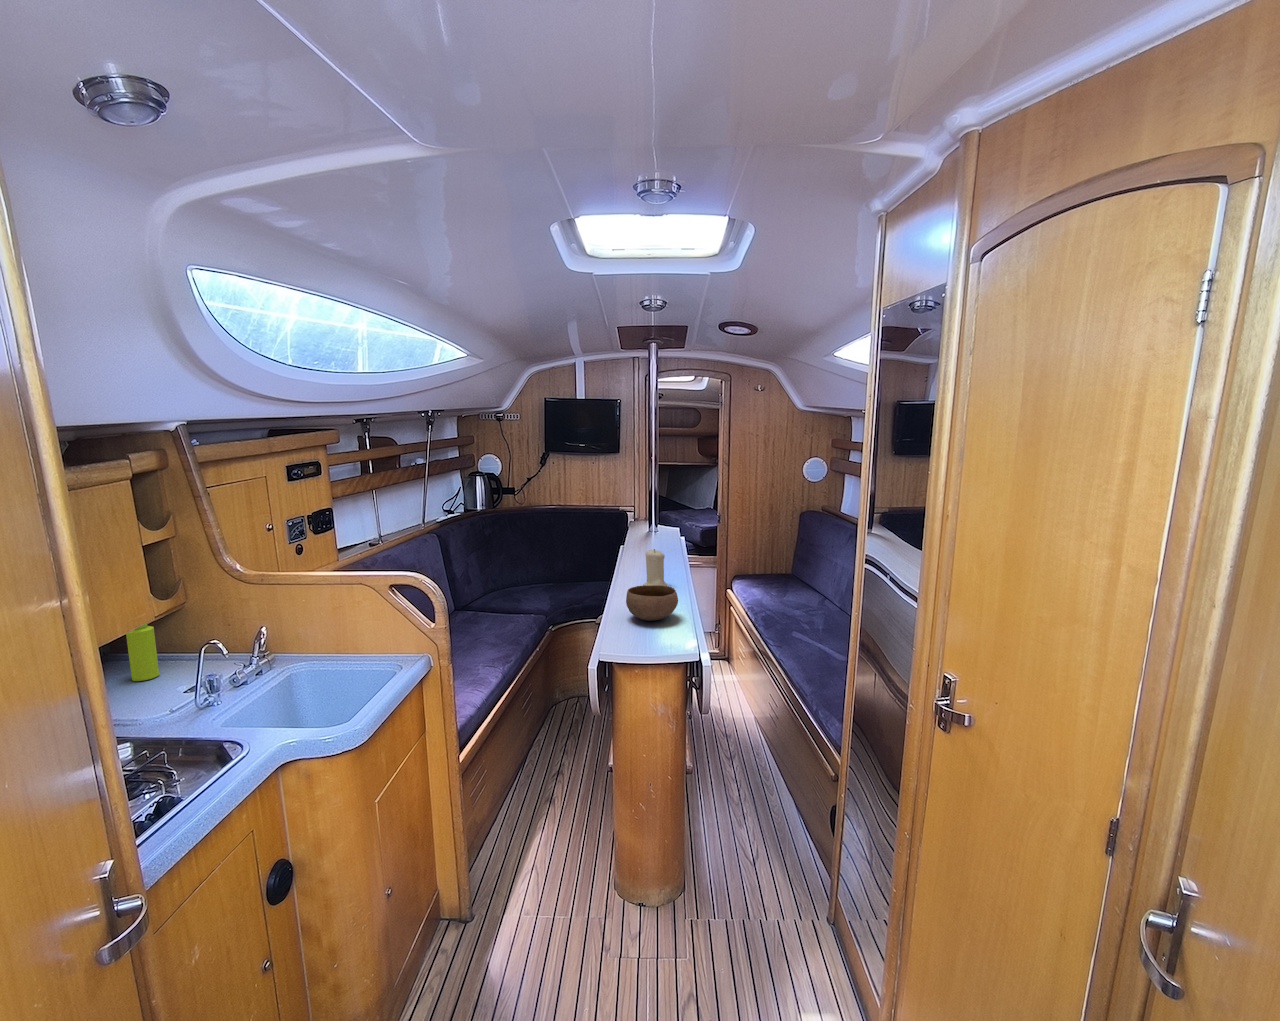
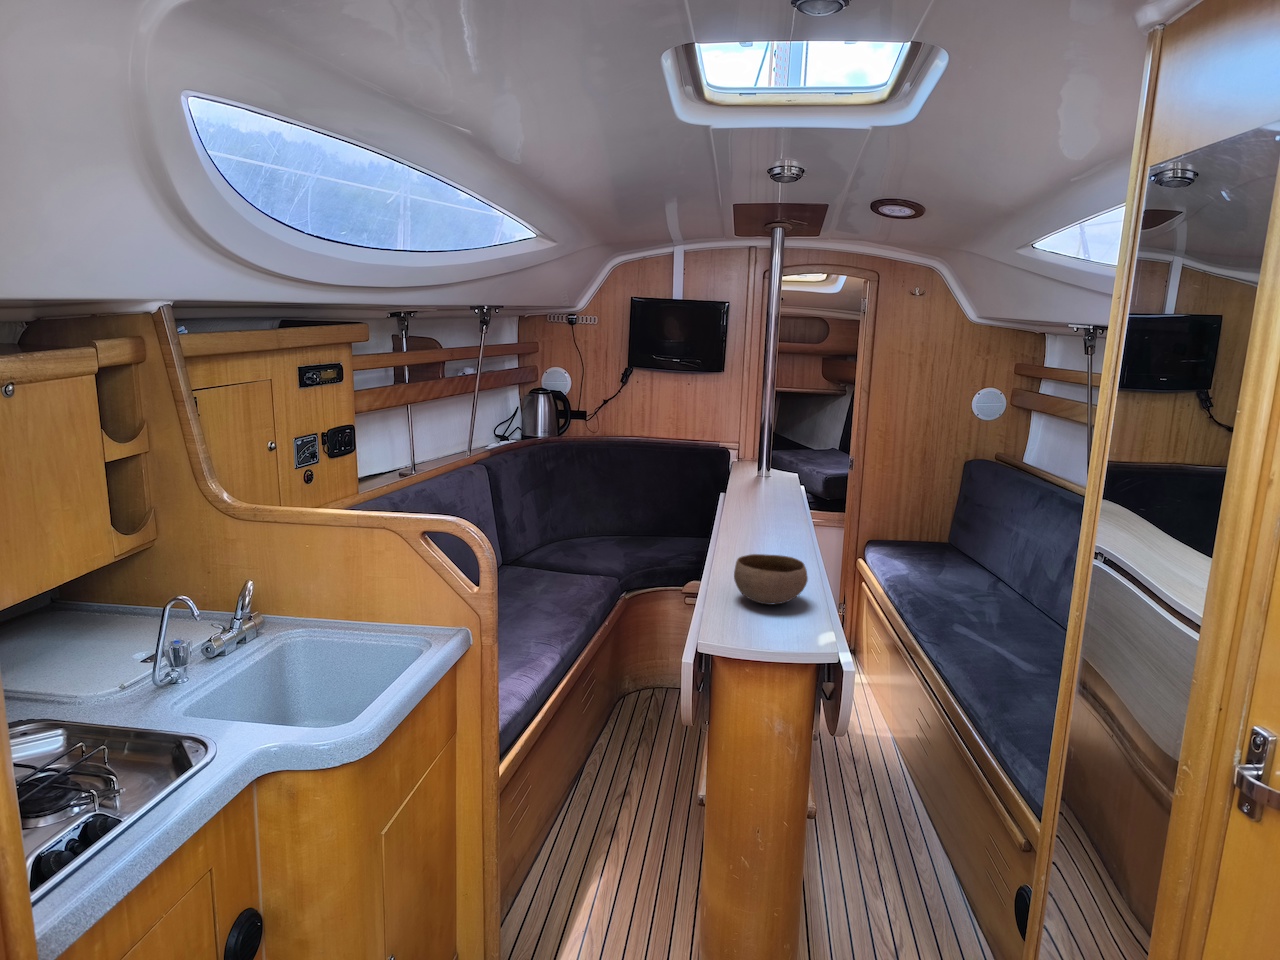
candle: present [643,549,667,586] -> none [753,503,788,558]
soap dispenser: present [126,623,159,681] -> none [80,538,122,639]

